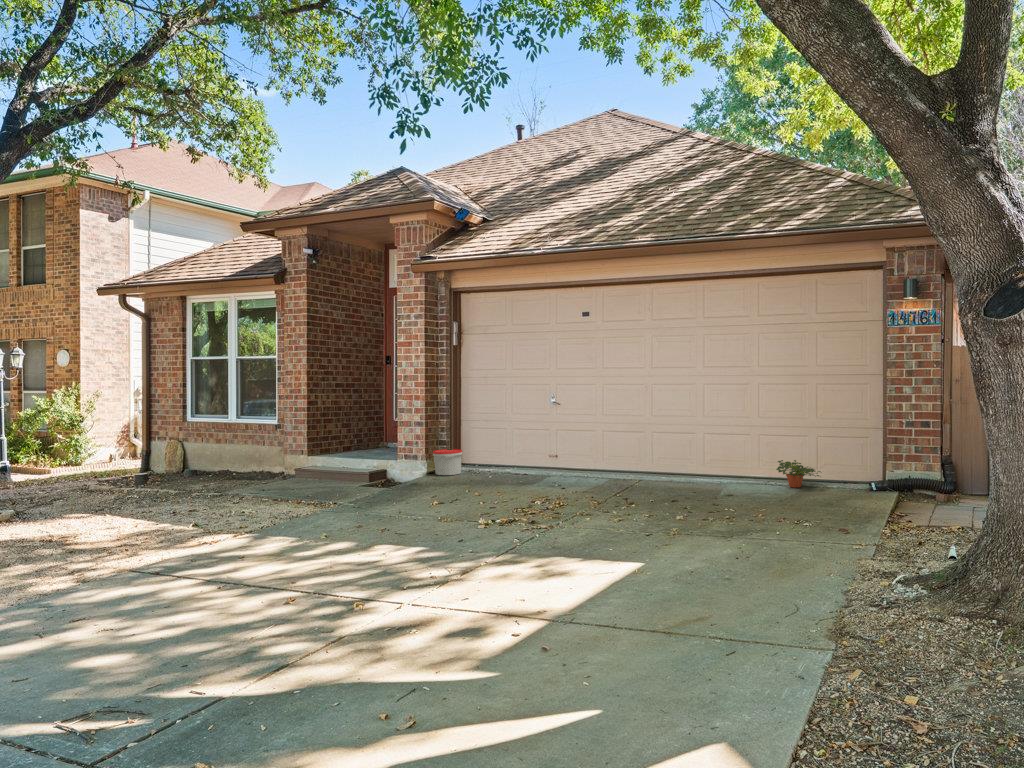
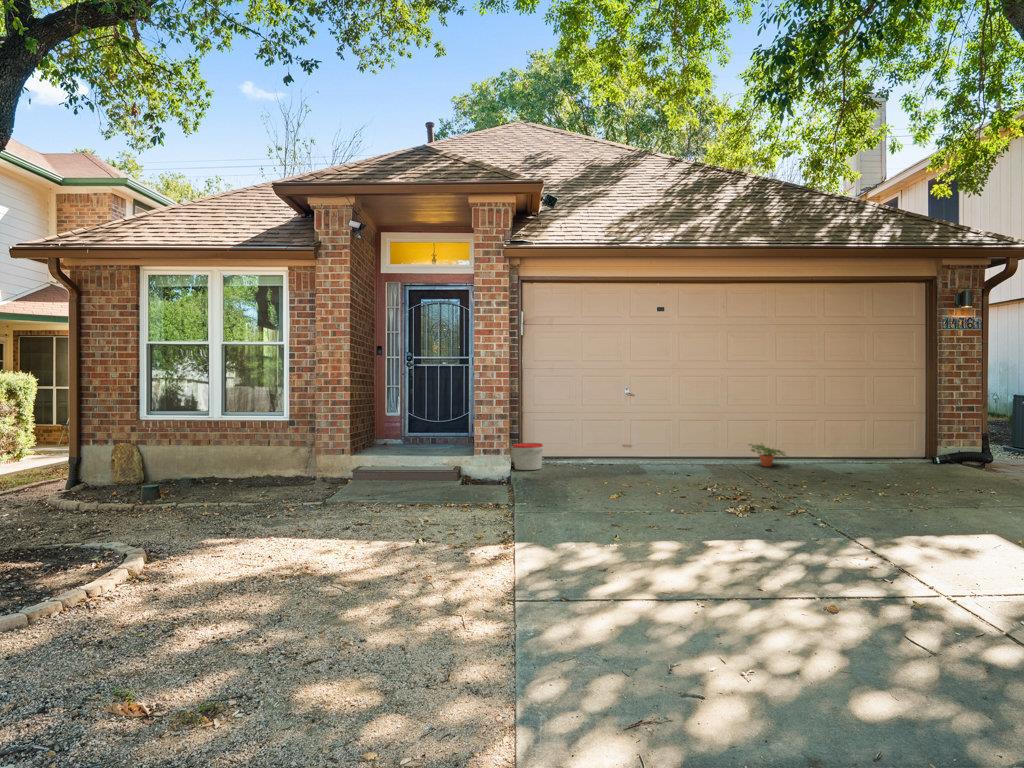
potted plant: present [776,460,821,488] -> present [749,444,785,467]

